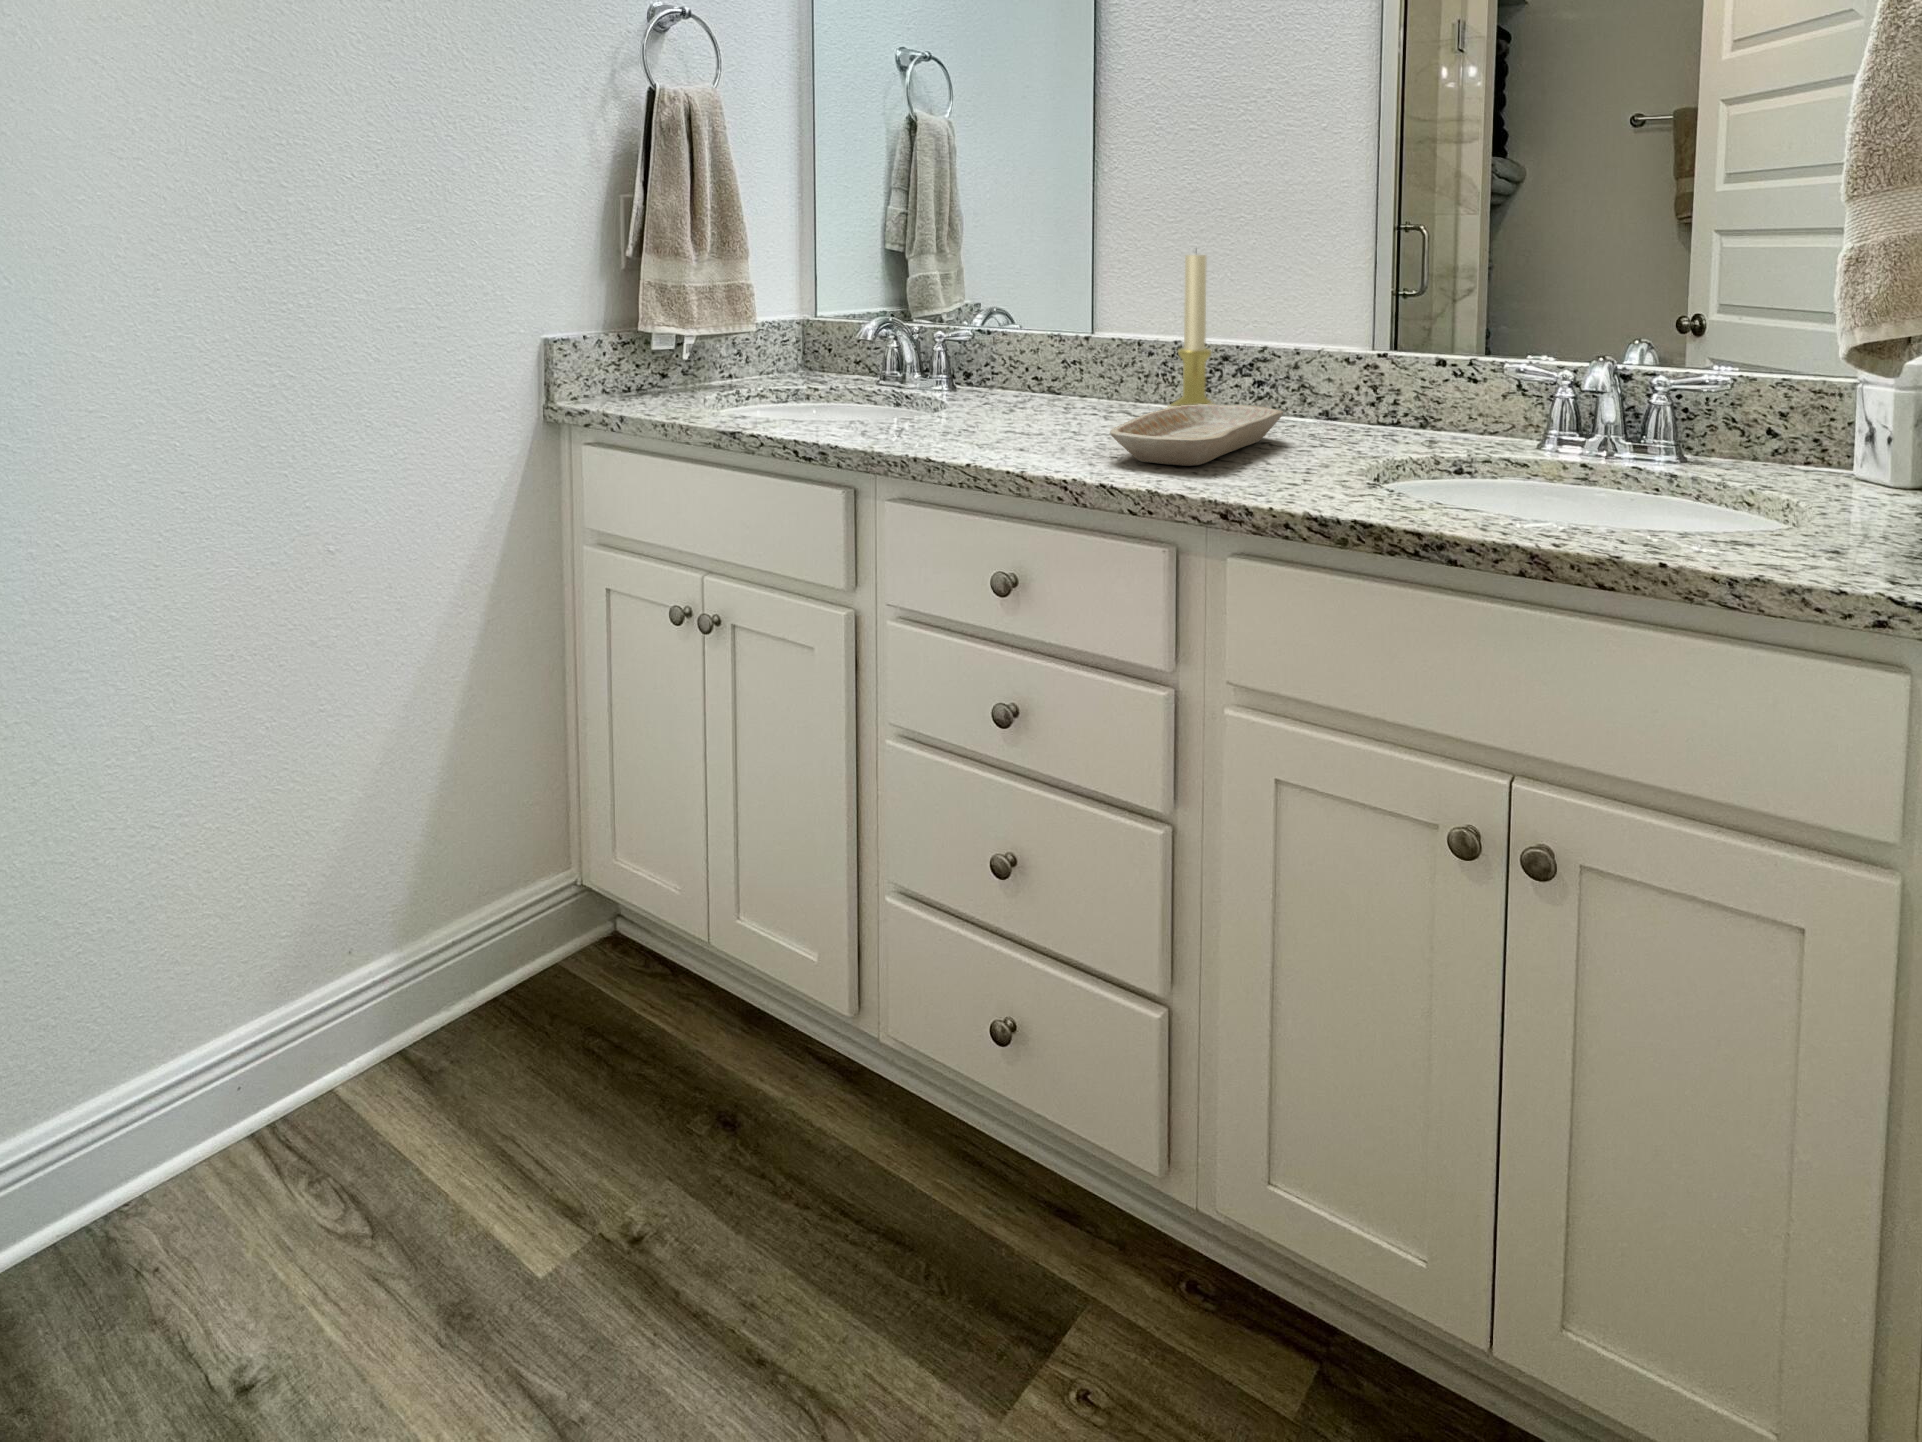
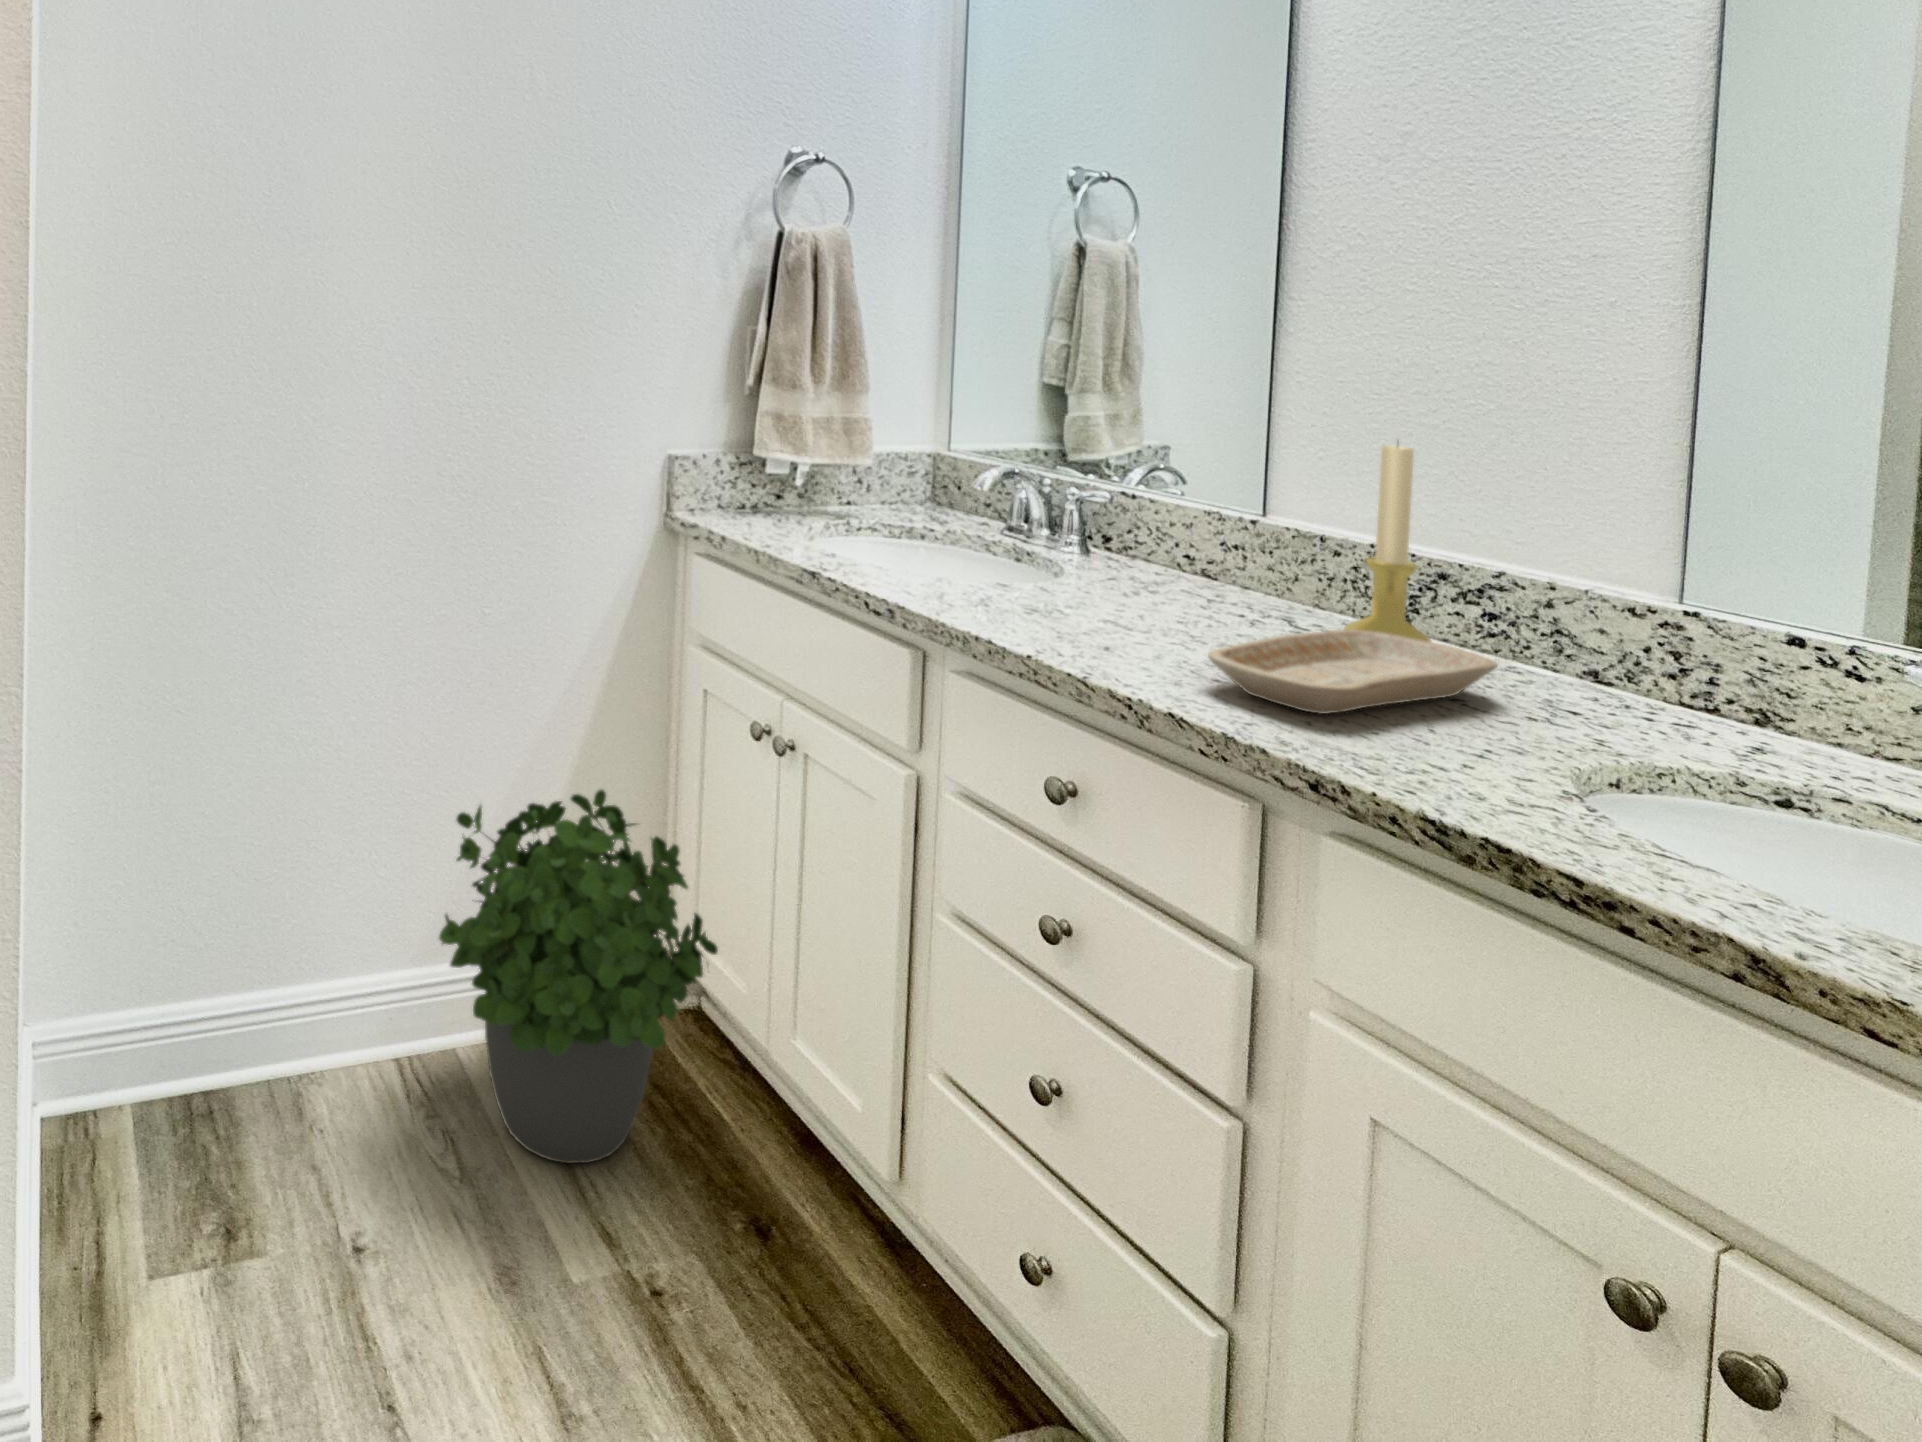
potted plant: none [302,721,654,1165] -> present [439,790,718,1163]

